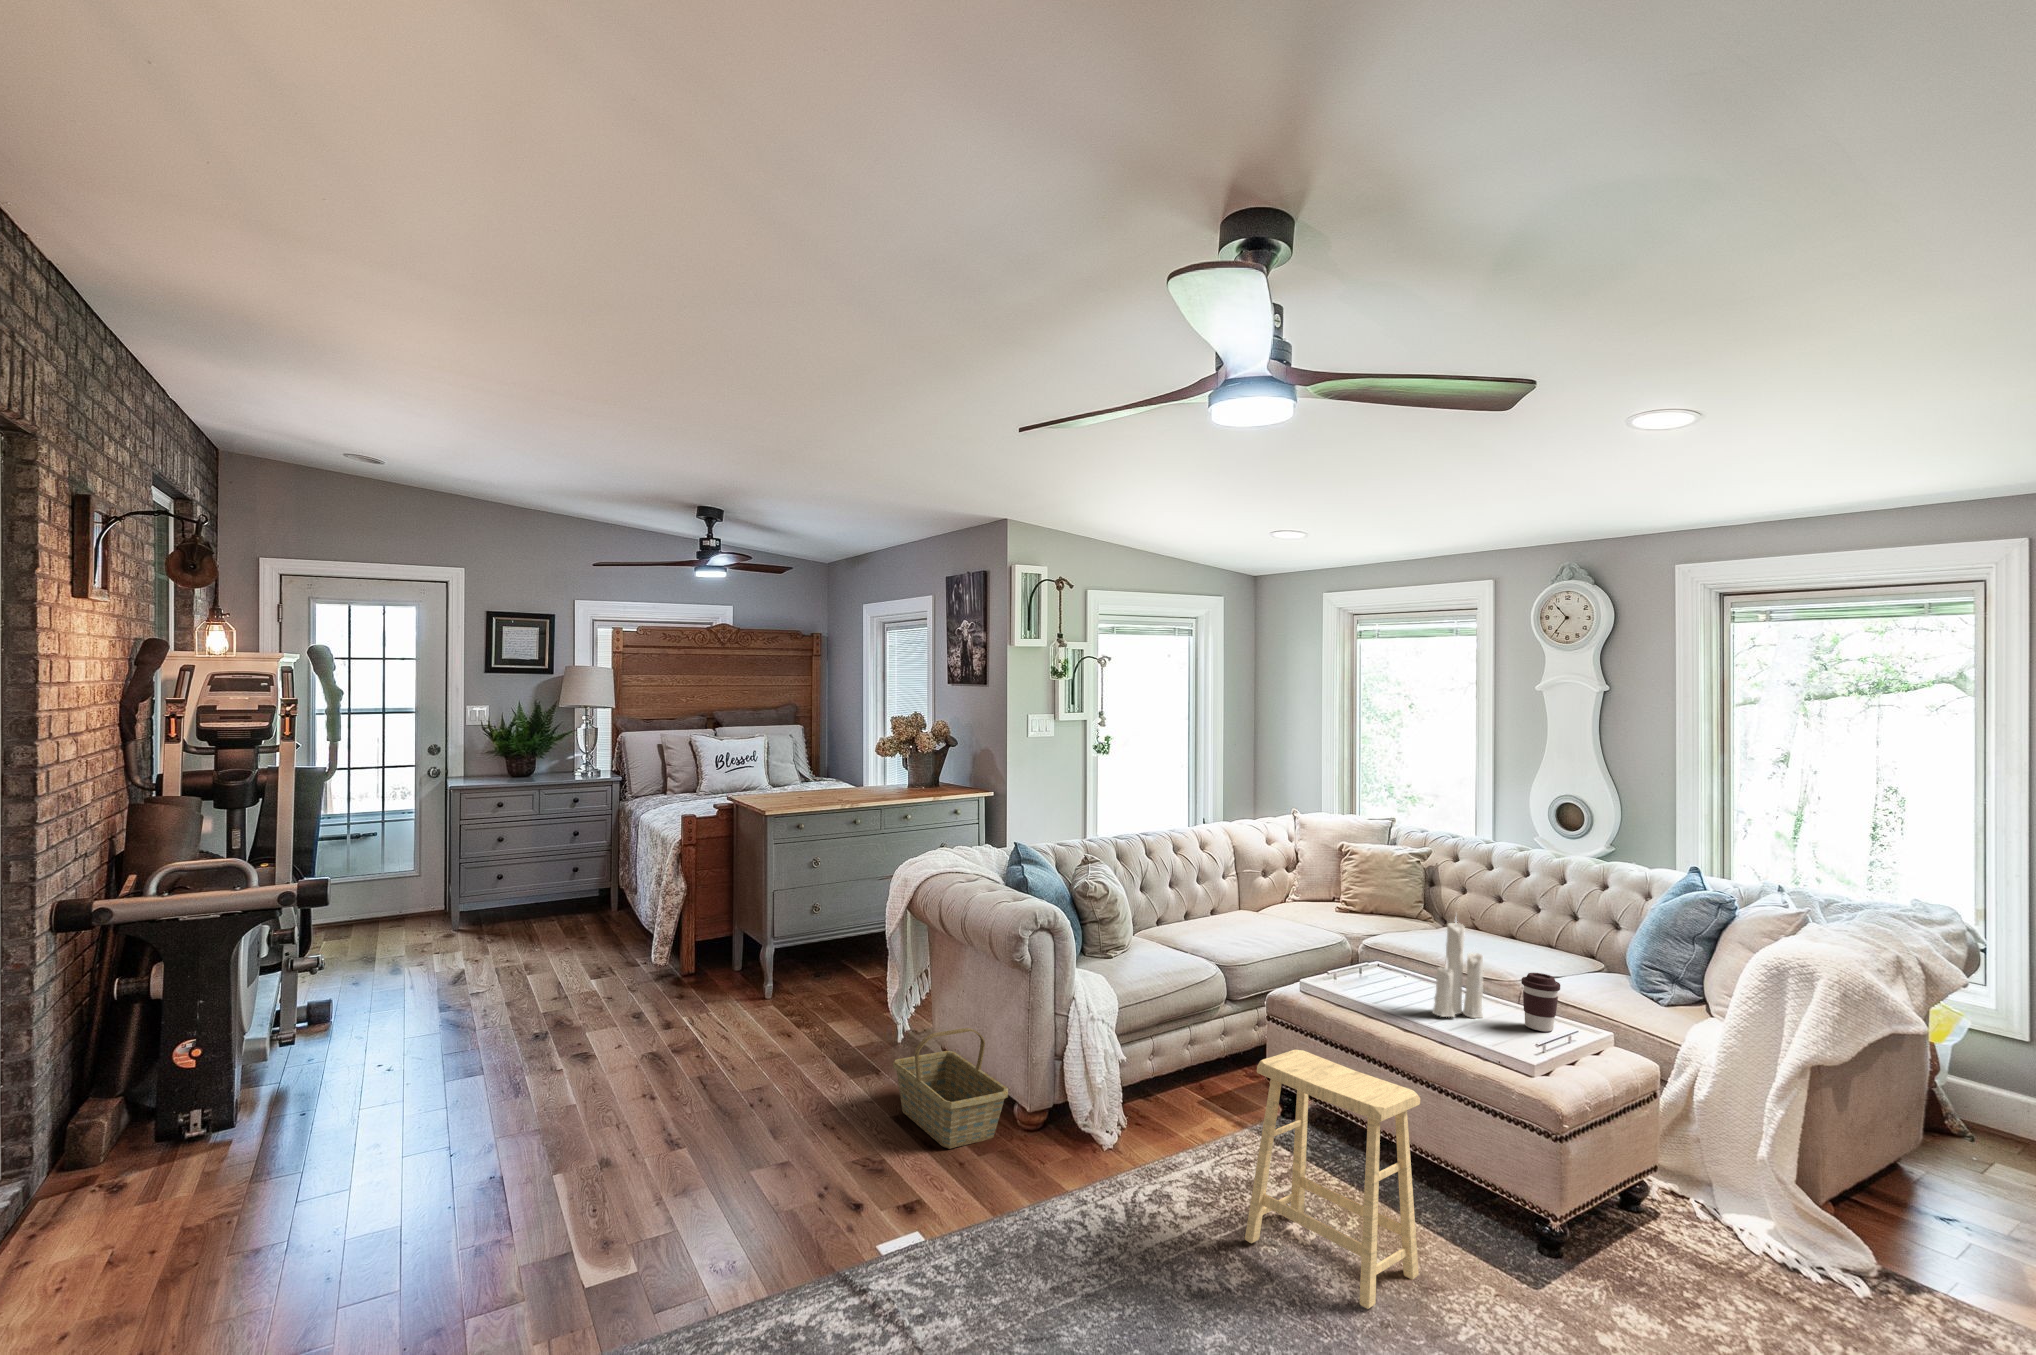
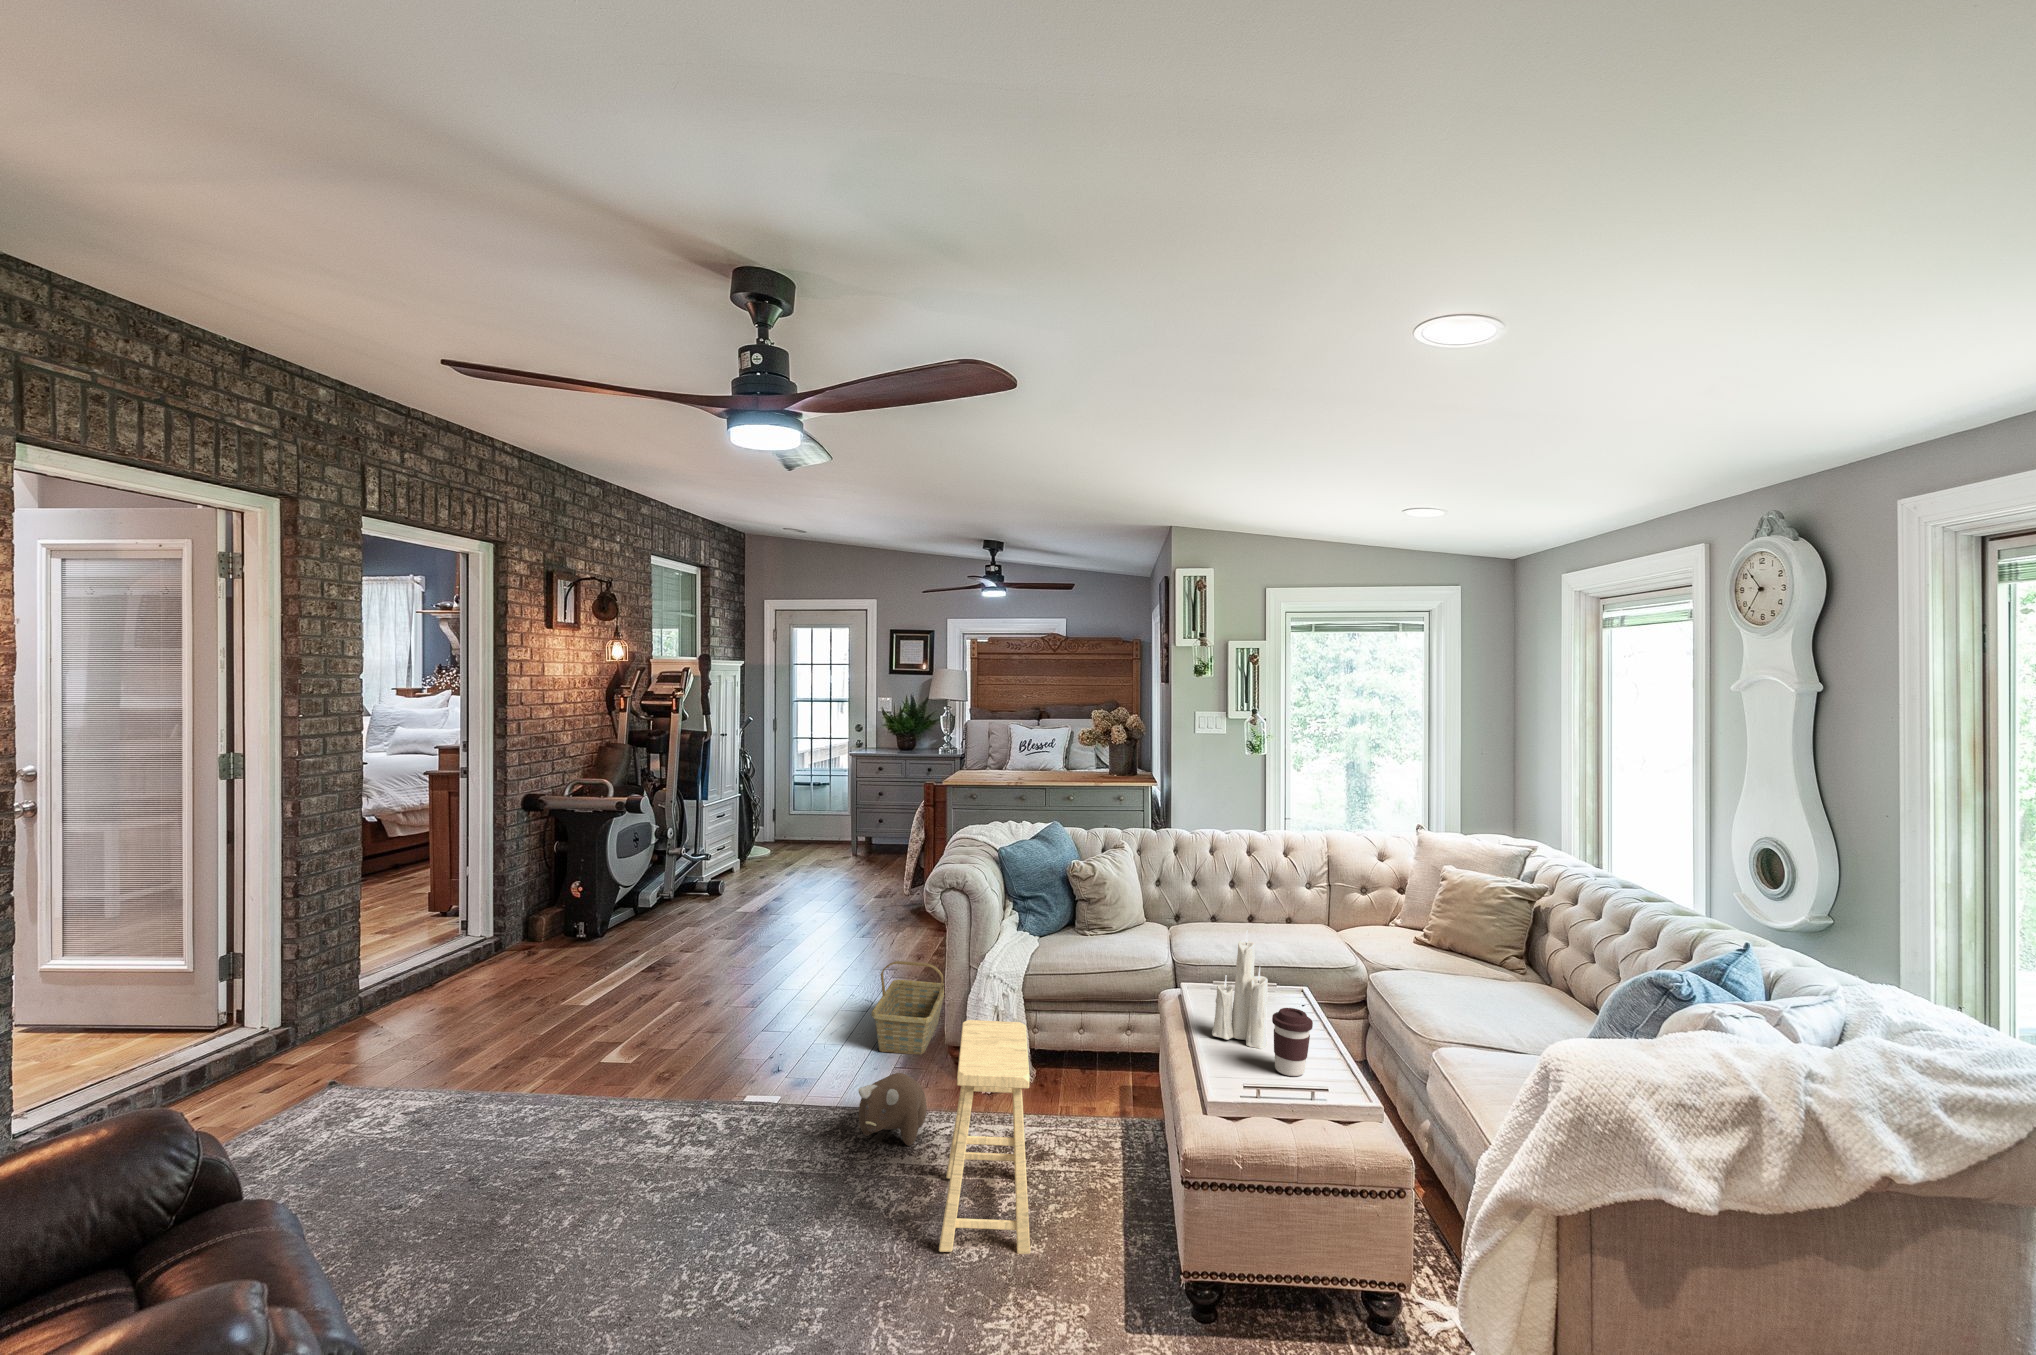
plush toy: none [1089,1151,1174,1237] -> present [859,1073,927,1146]

